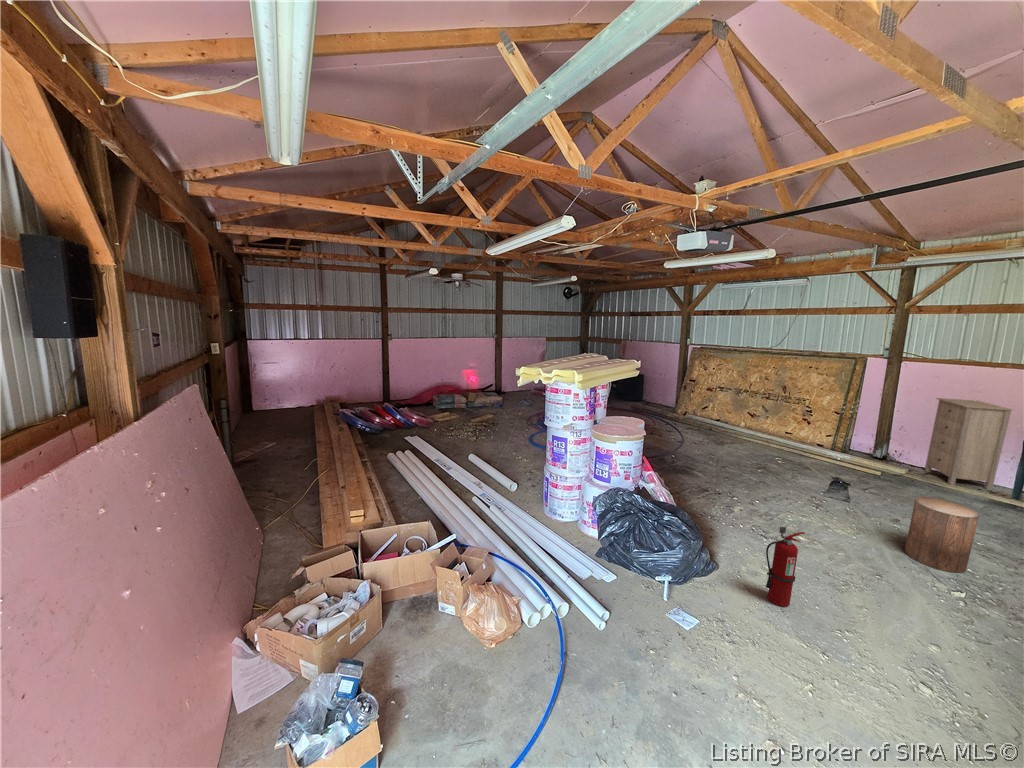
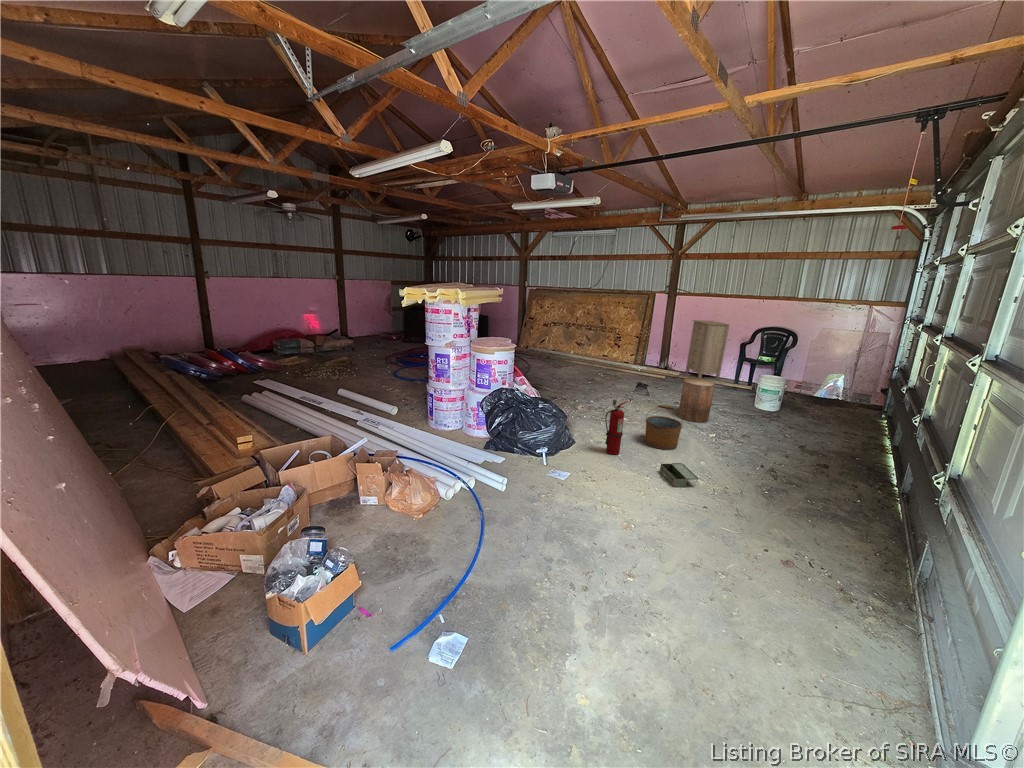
bucket: none [837,542,909,617] -> present [645,405,683,450]
toolbox: none [860,647,938,707] -> present [660,463,698,487]

